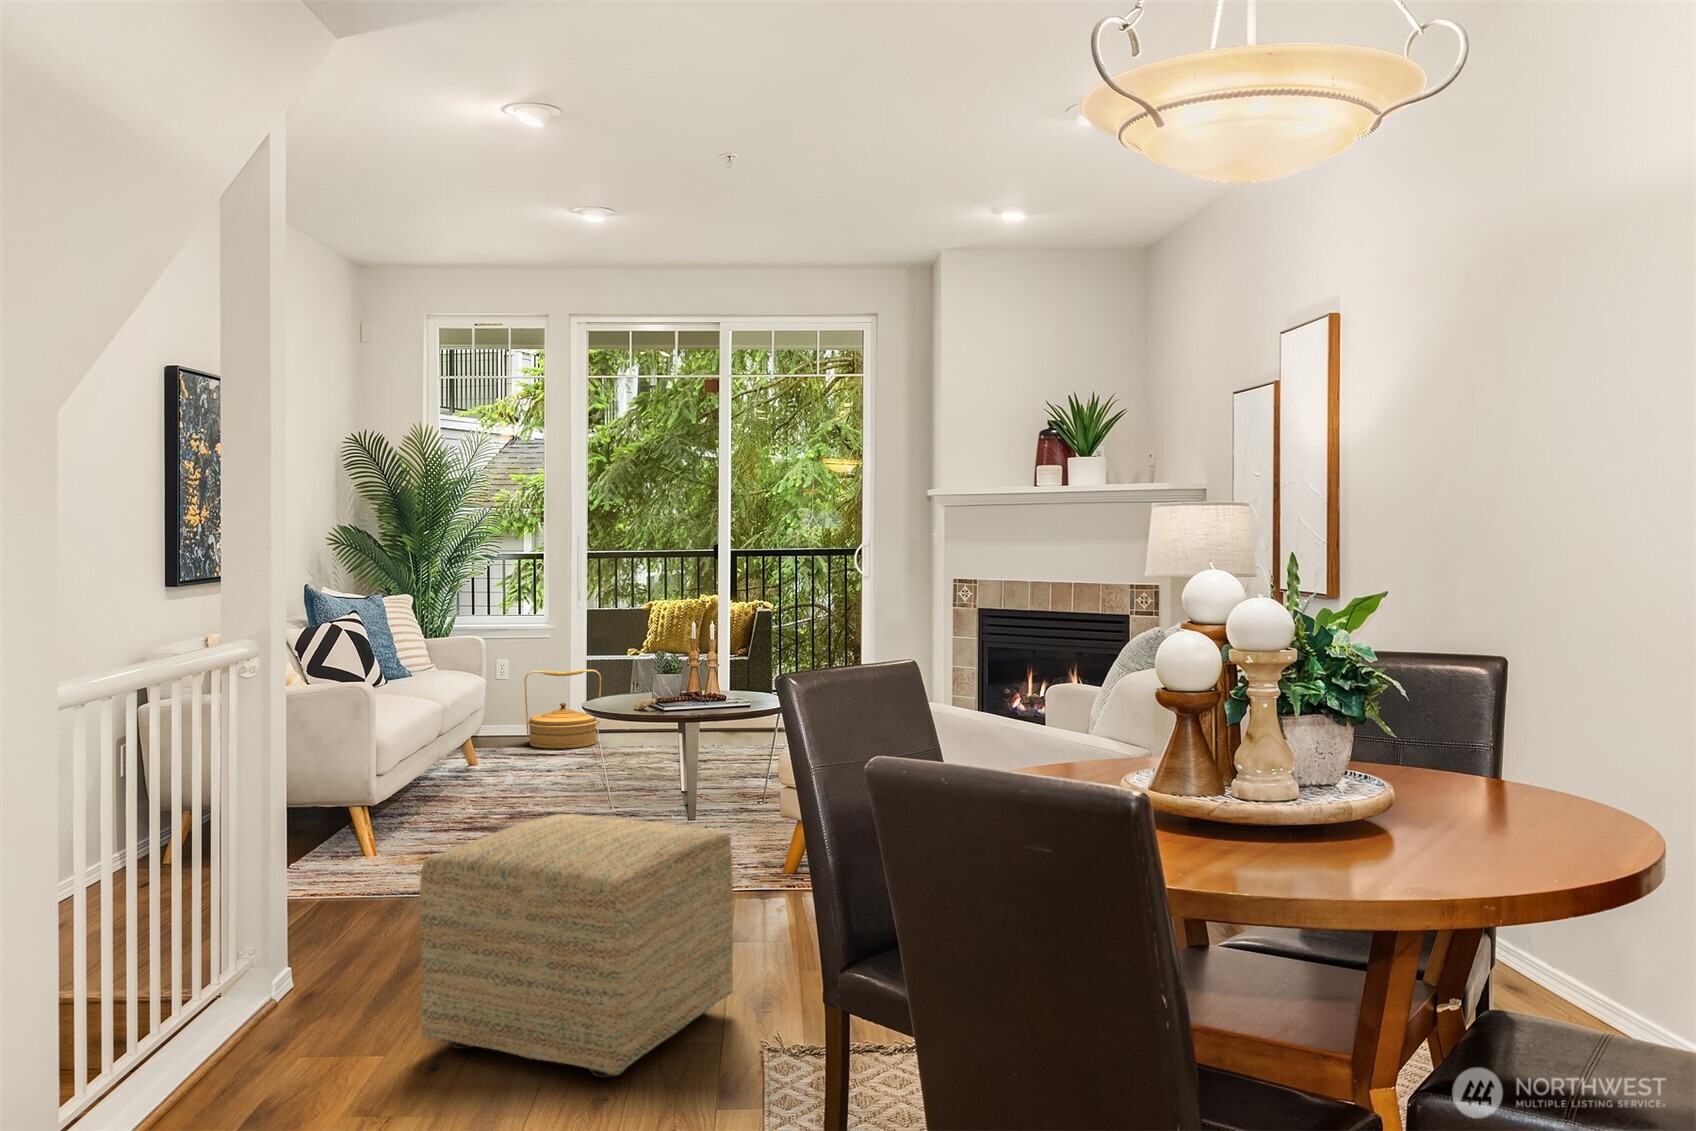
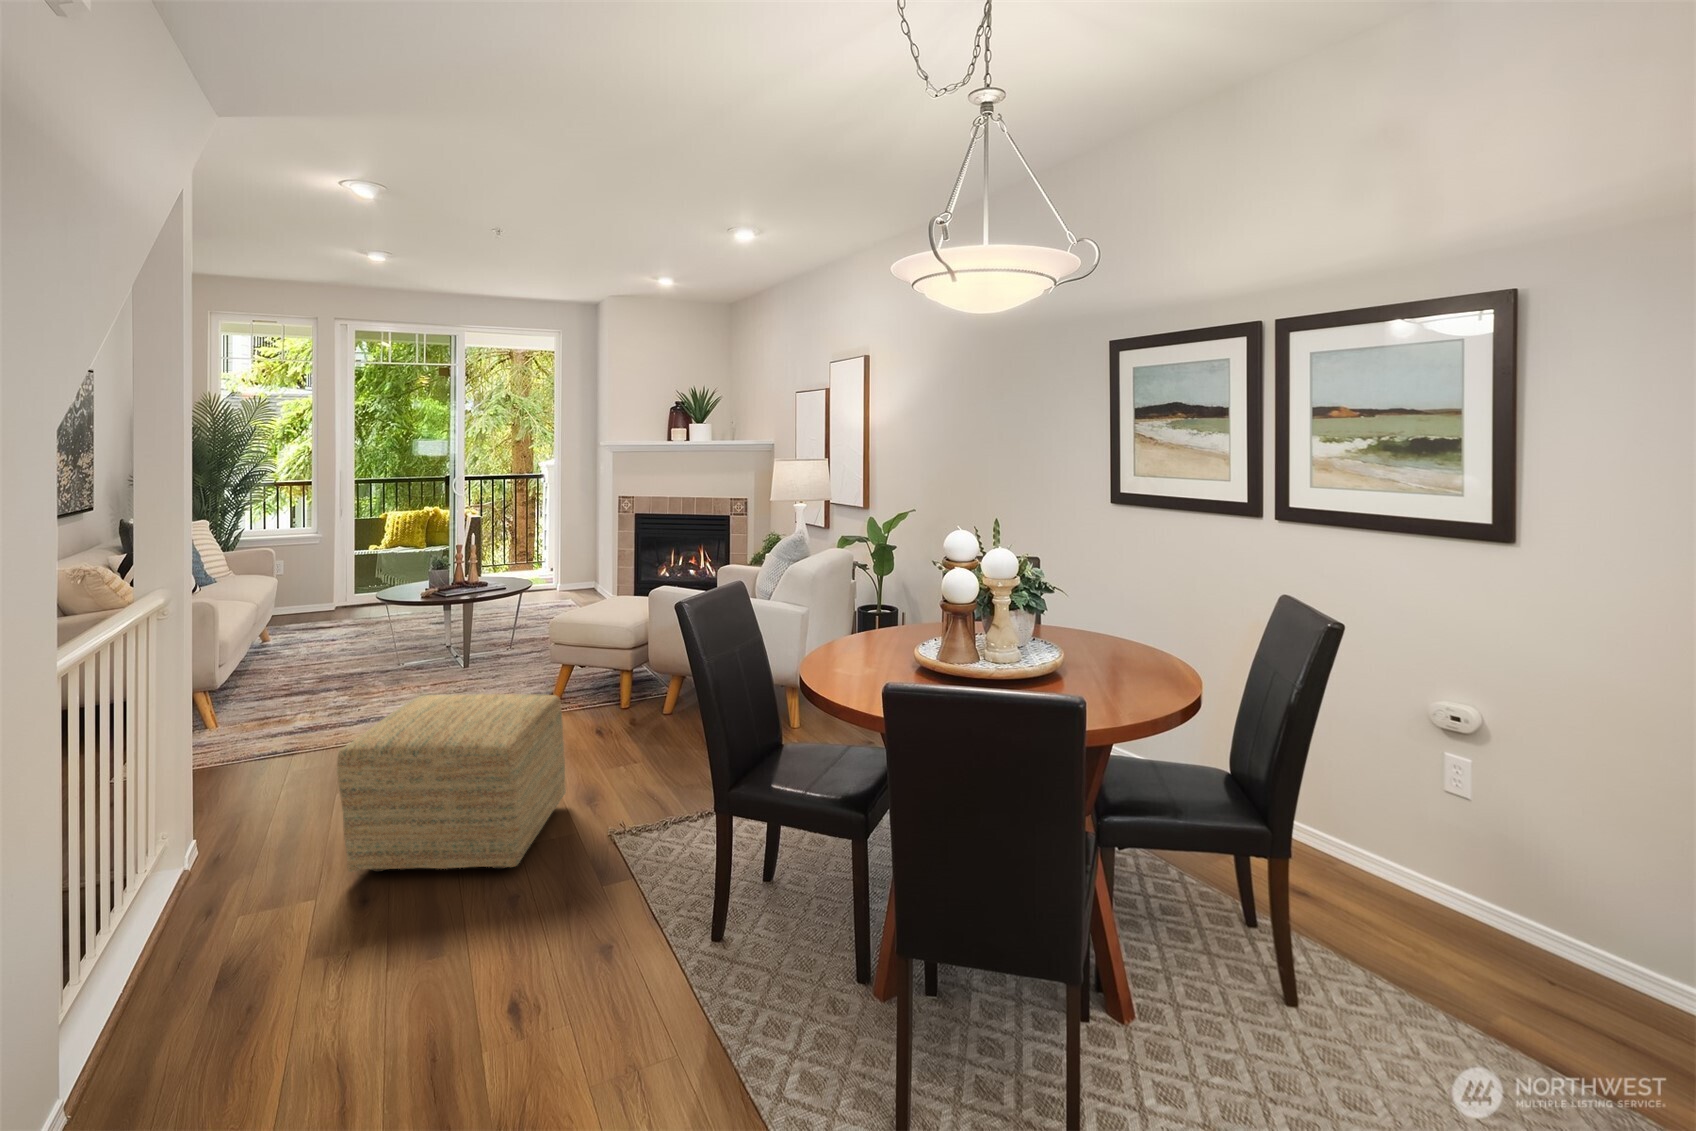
woven basket: present [524,669,601,749] -> none [294,562,361,621]

